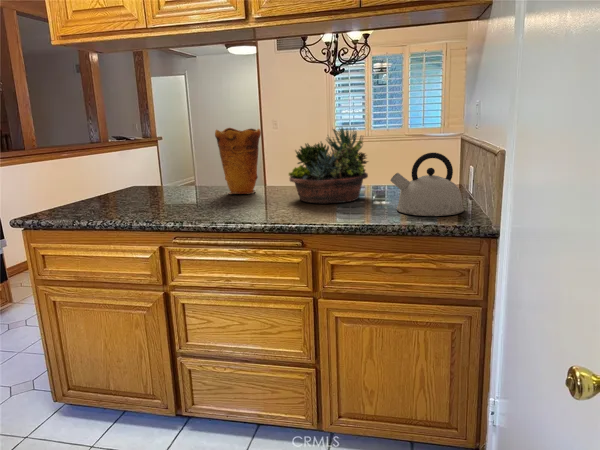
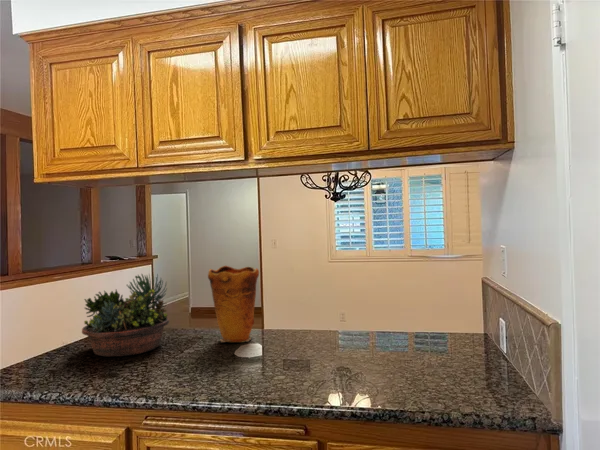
succulent planter: present [289,128,368,203] -> present [82,274,169,356]
kettle: present [390,153,464,216] -> none [412,311,506,395]

